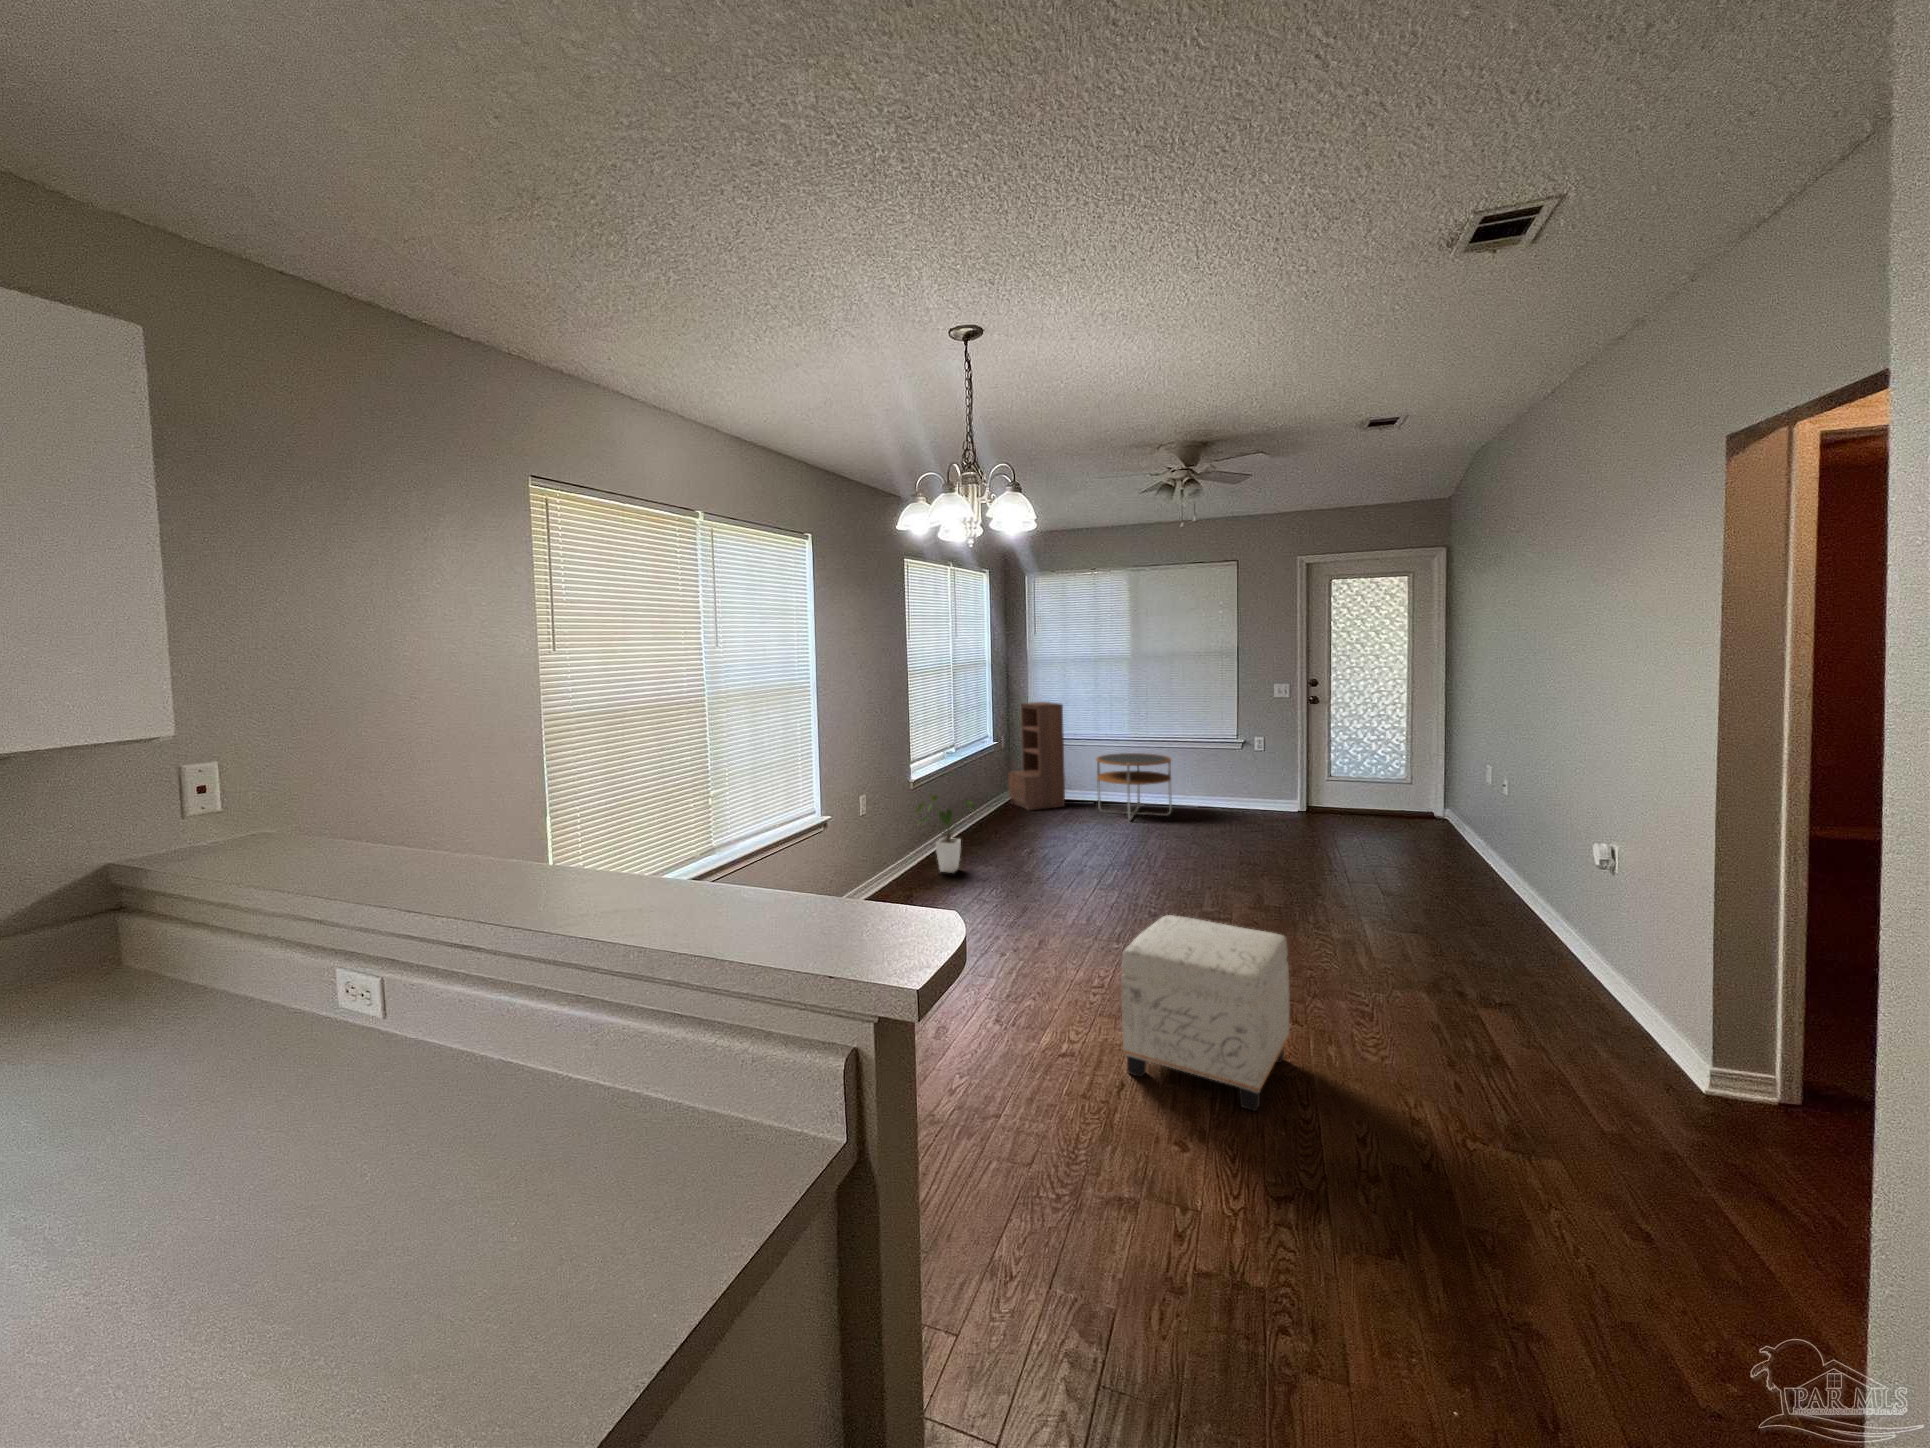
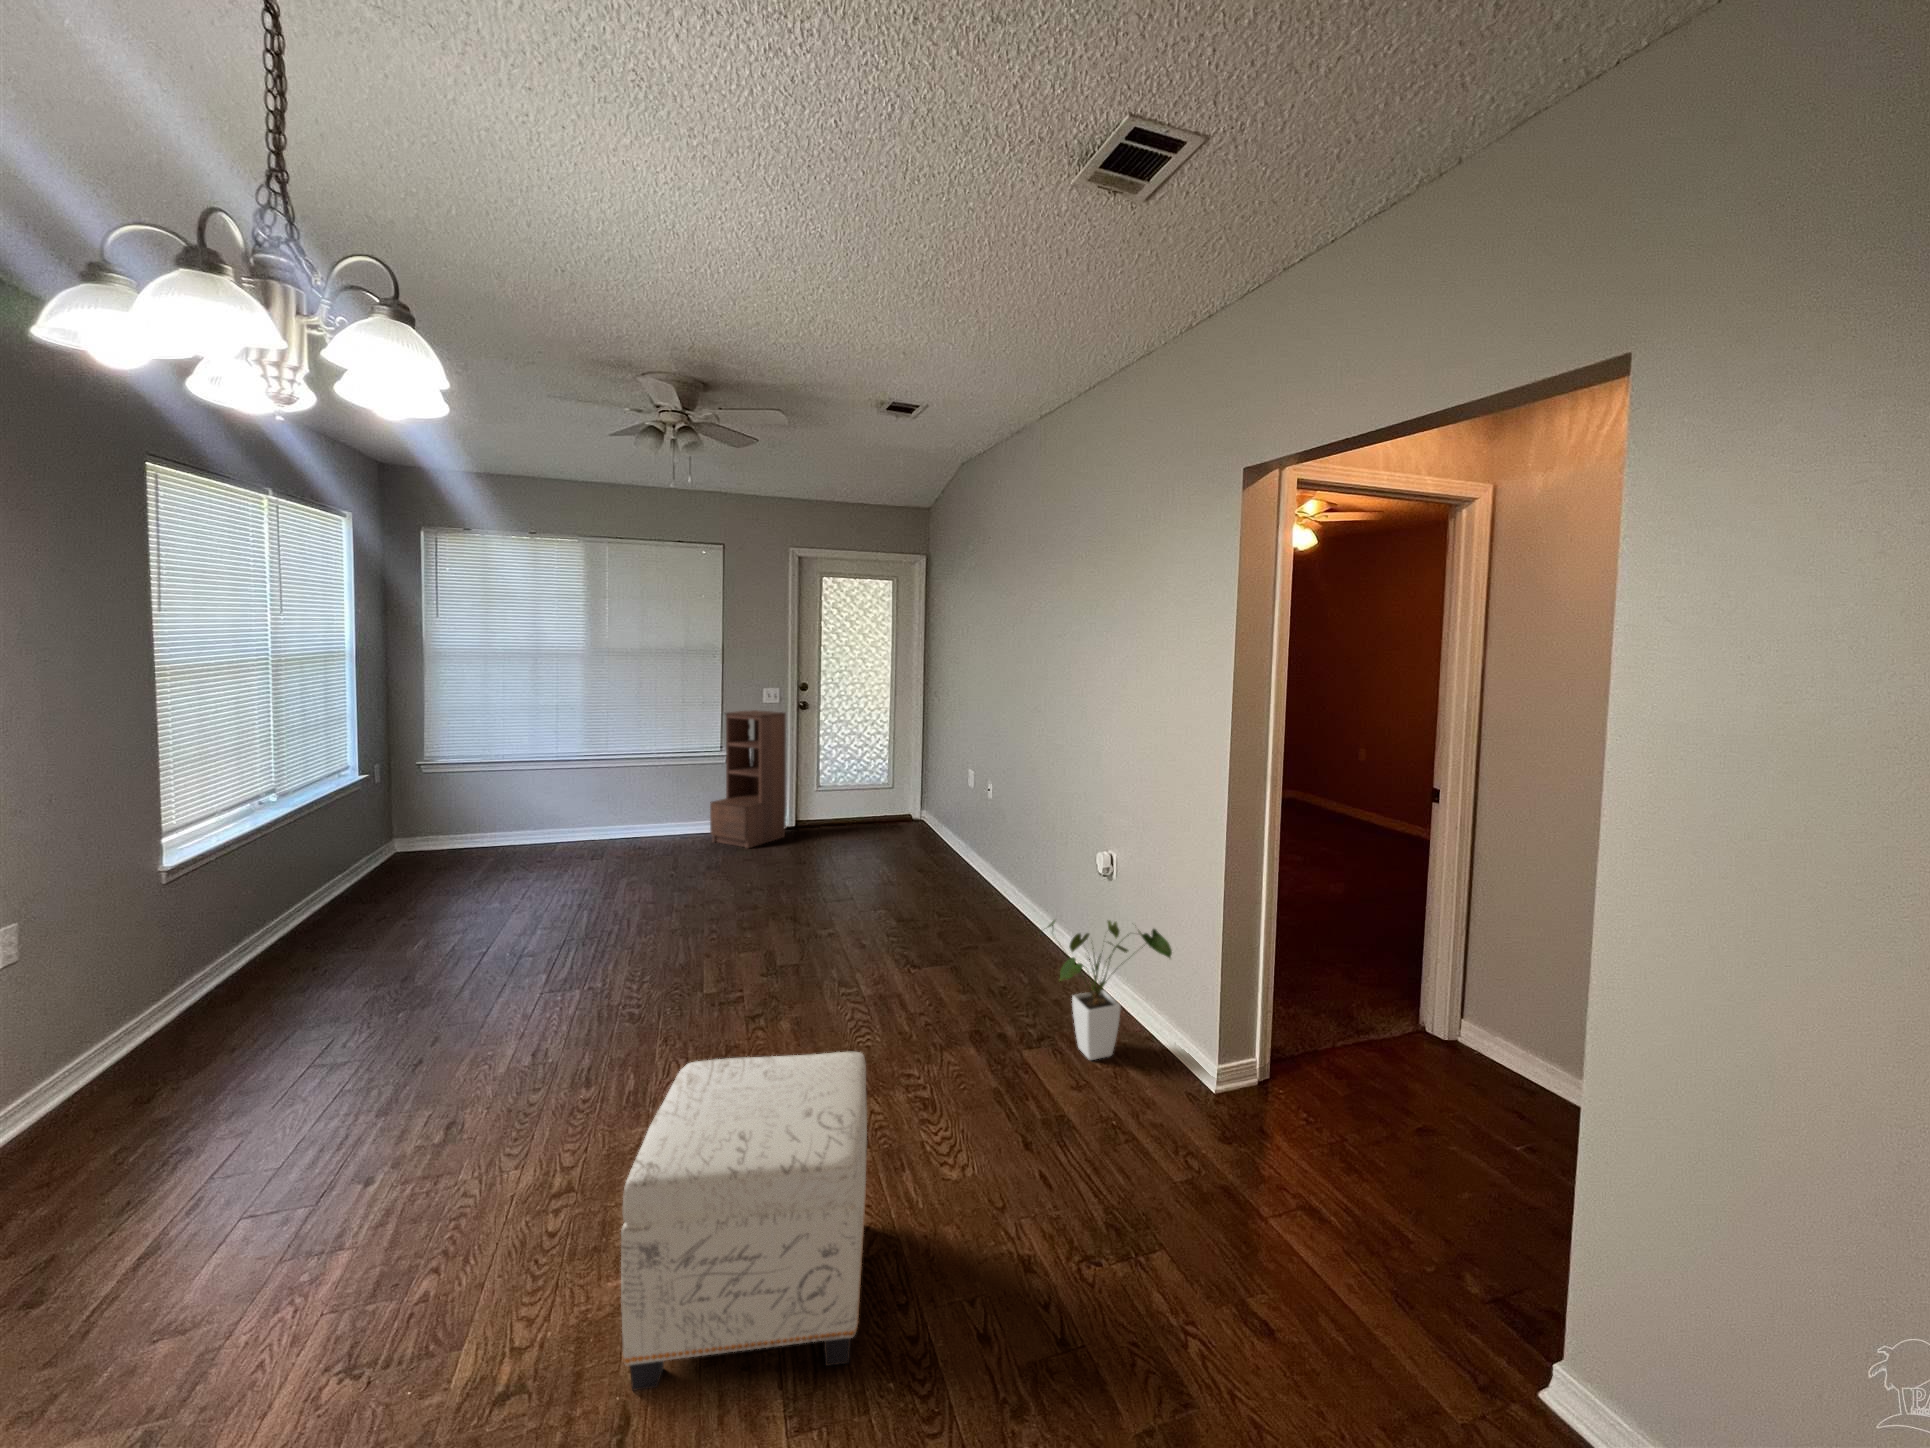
bookshelf: present [1008,702,1065,810] -> present [710,710,786,848]
side table: present [1096,753,1172,820] -> none [540,775,645,865]
house plant: present [916,794,975,873] -> present [1048,920,1172,1060]

